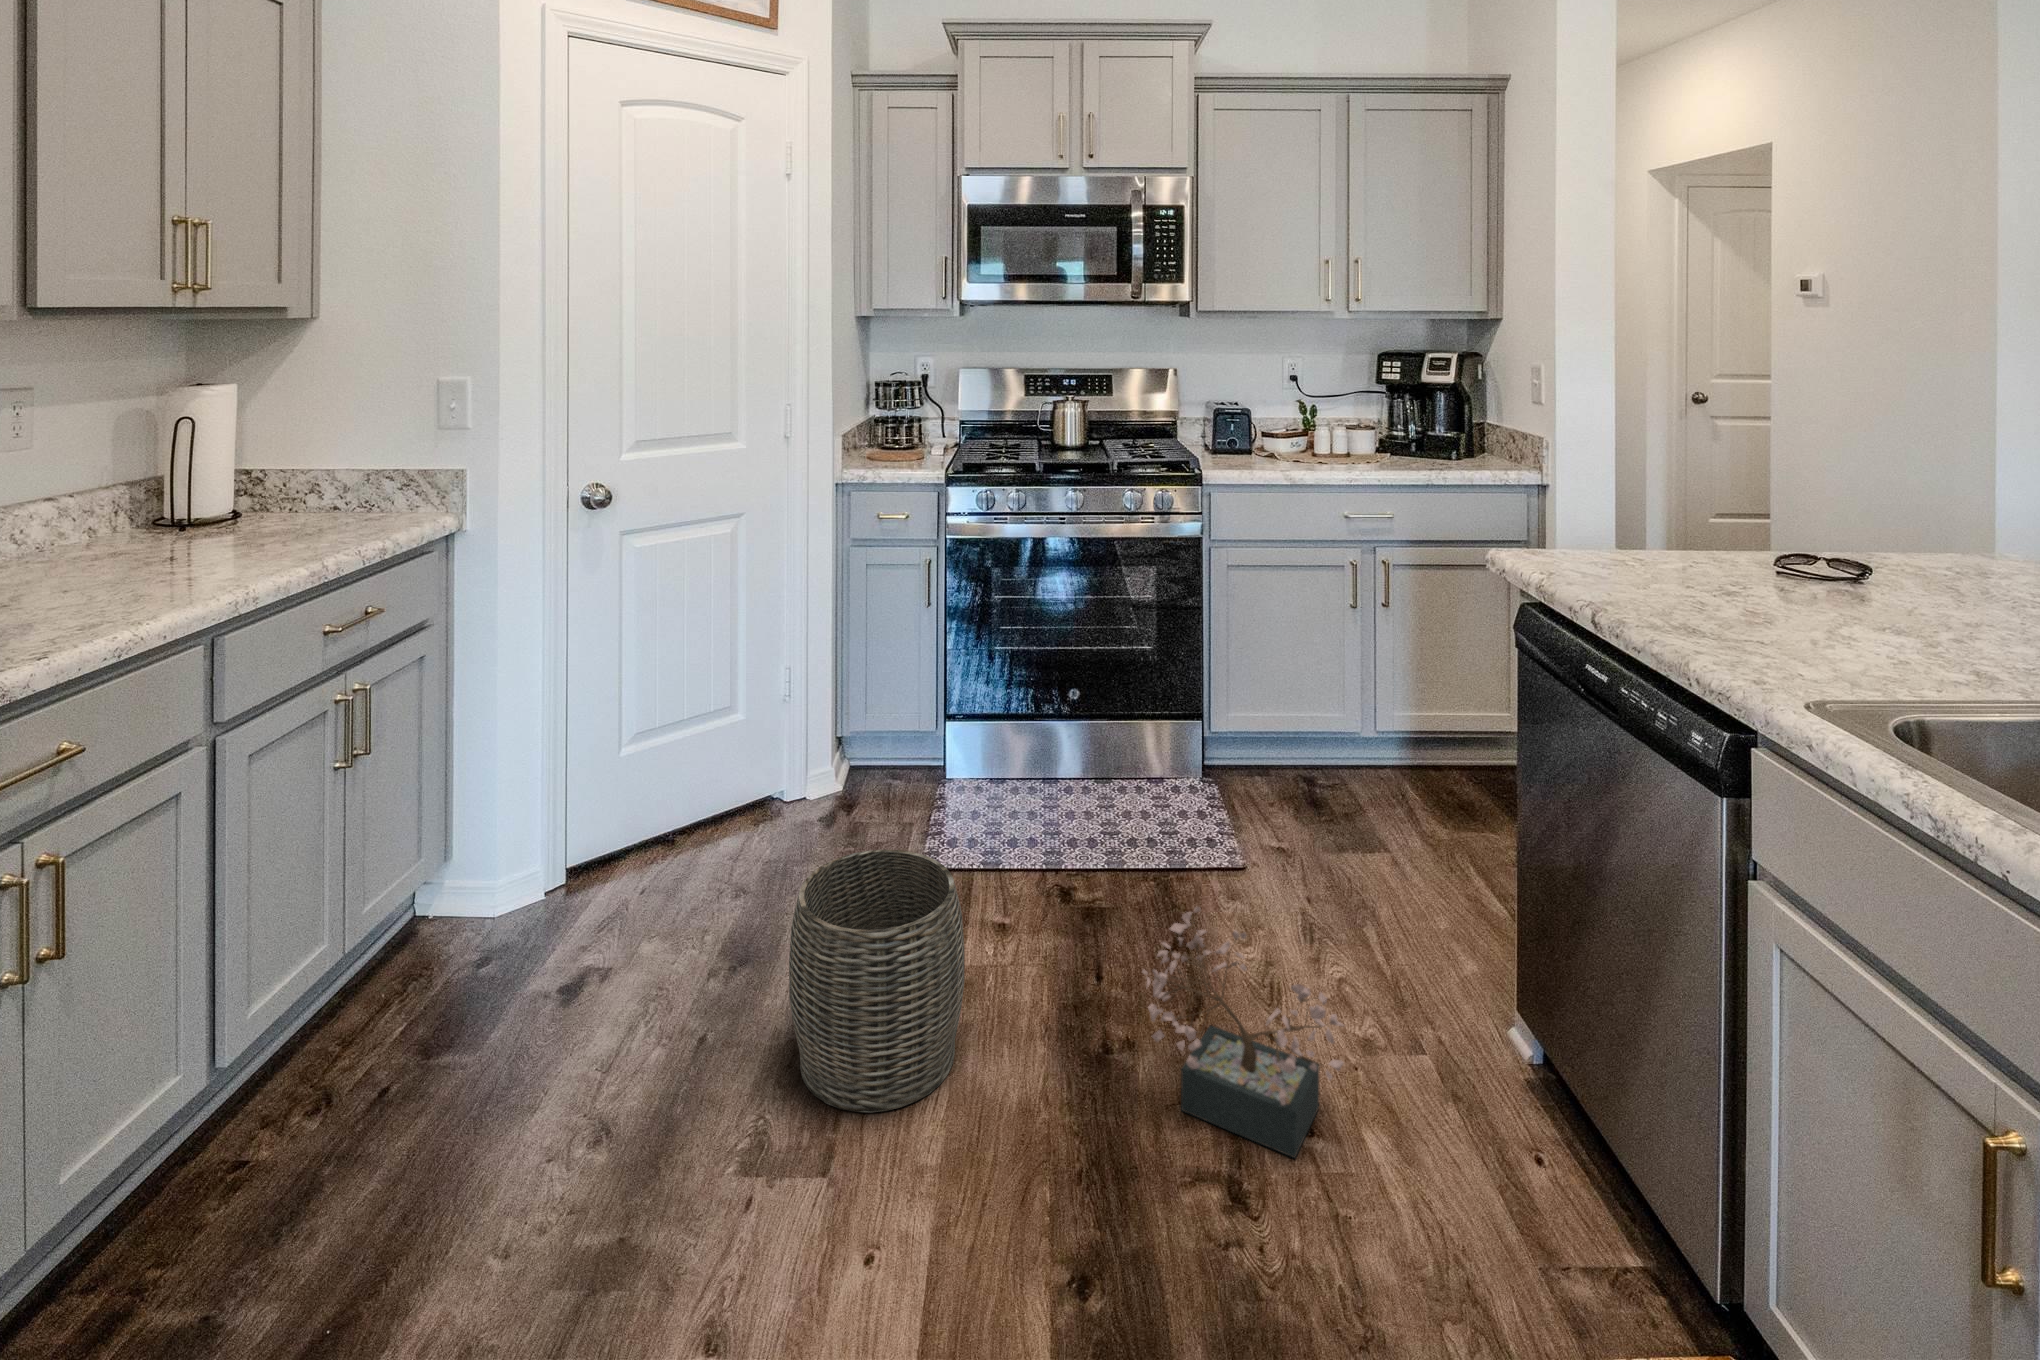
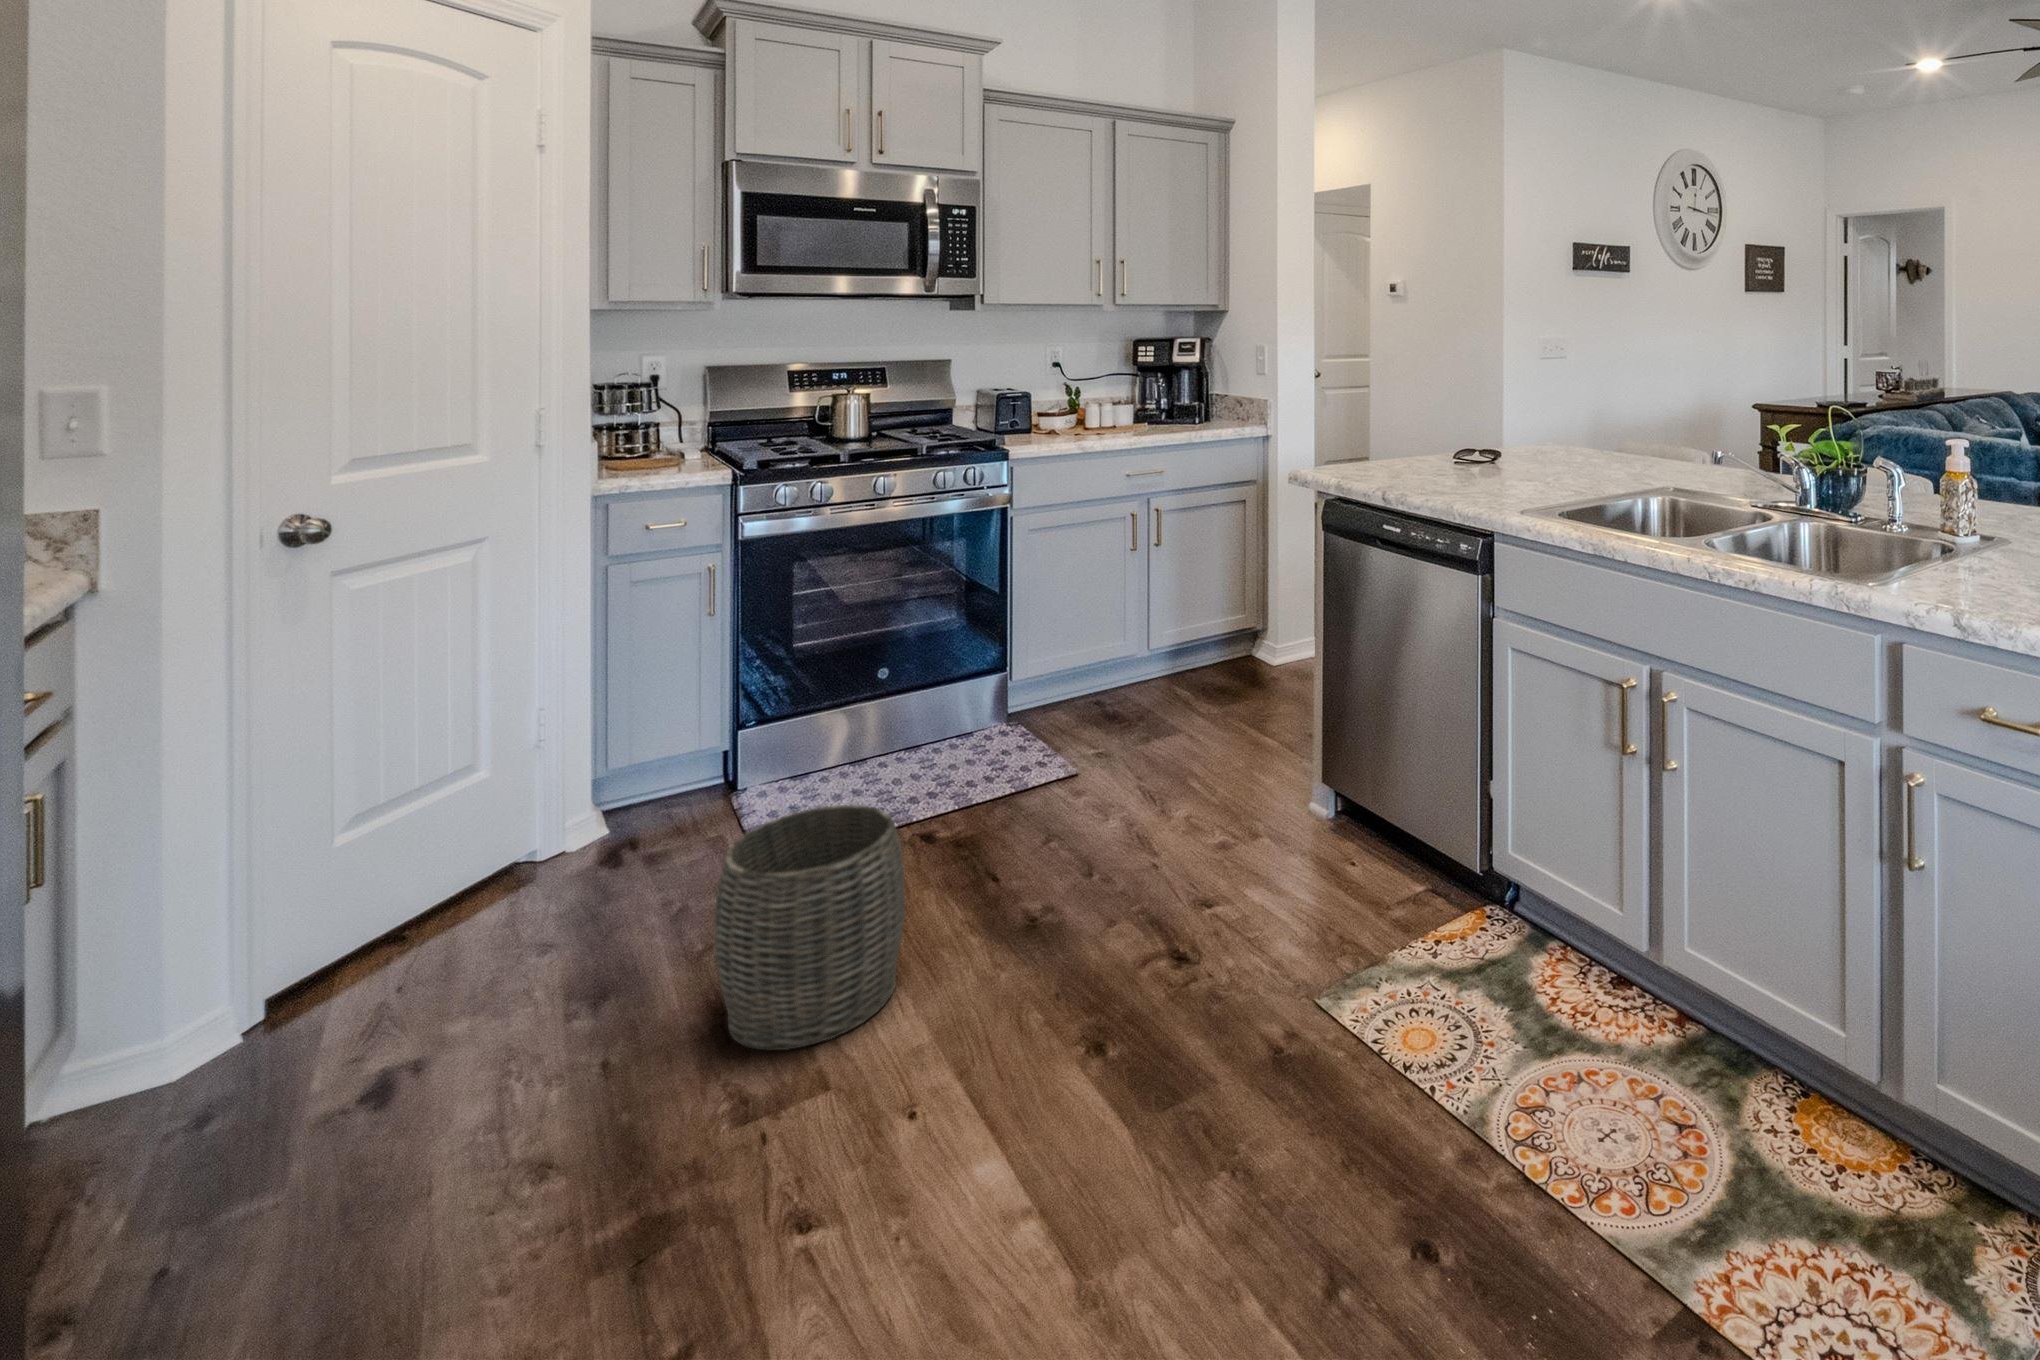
decorative plant: present [1142,907,1344,1158] -> none [1071,774,1235,931]

